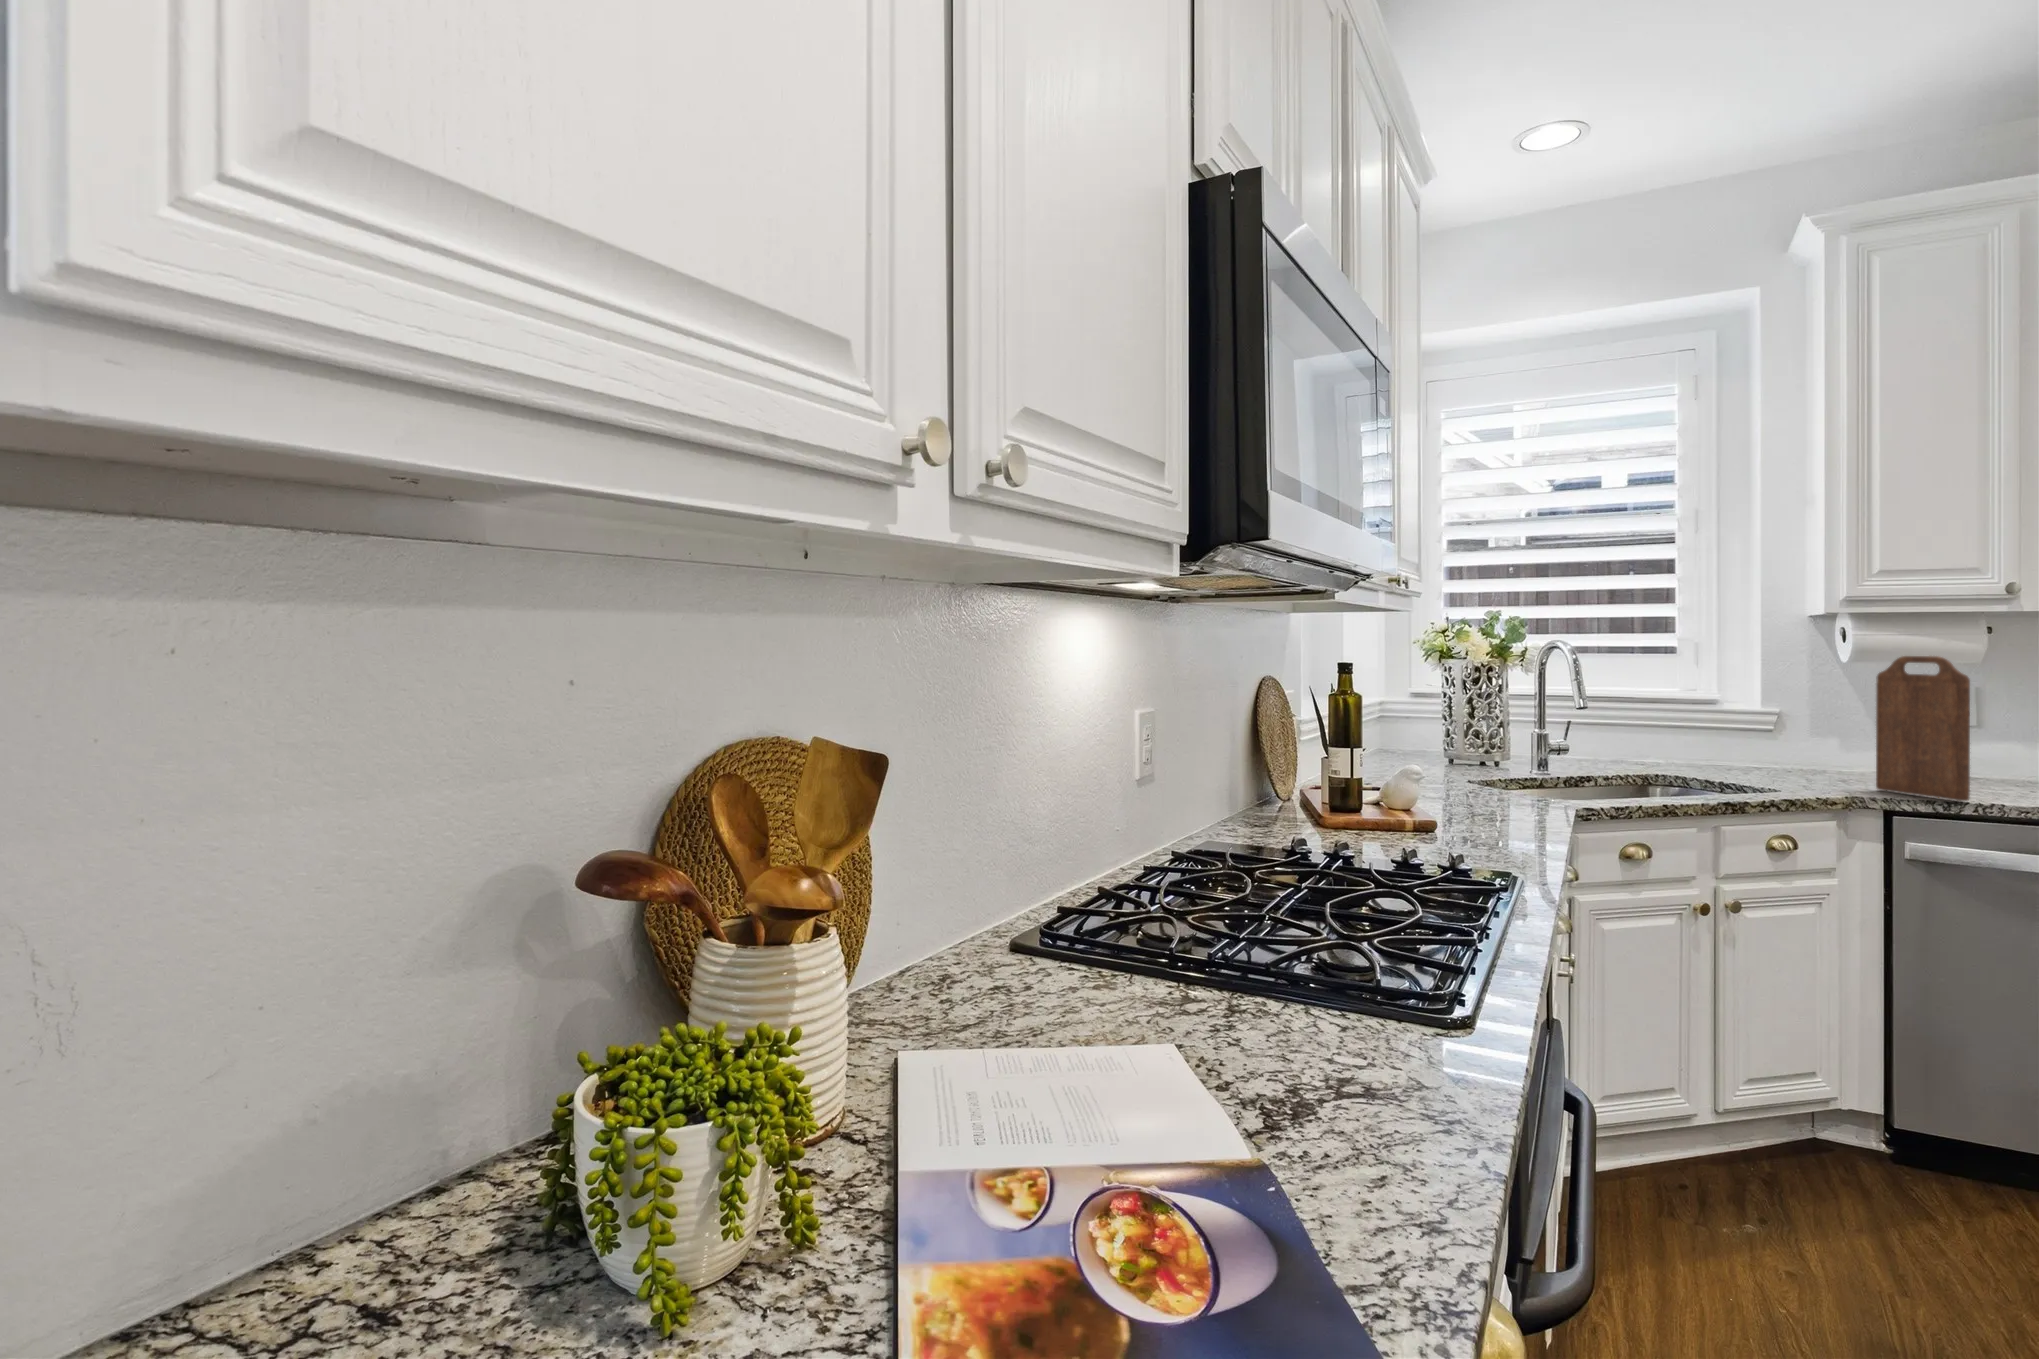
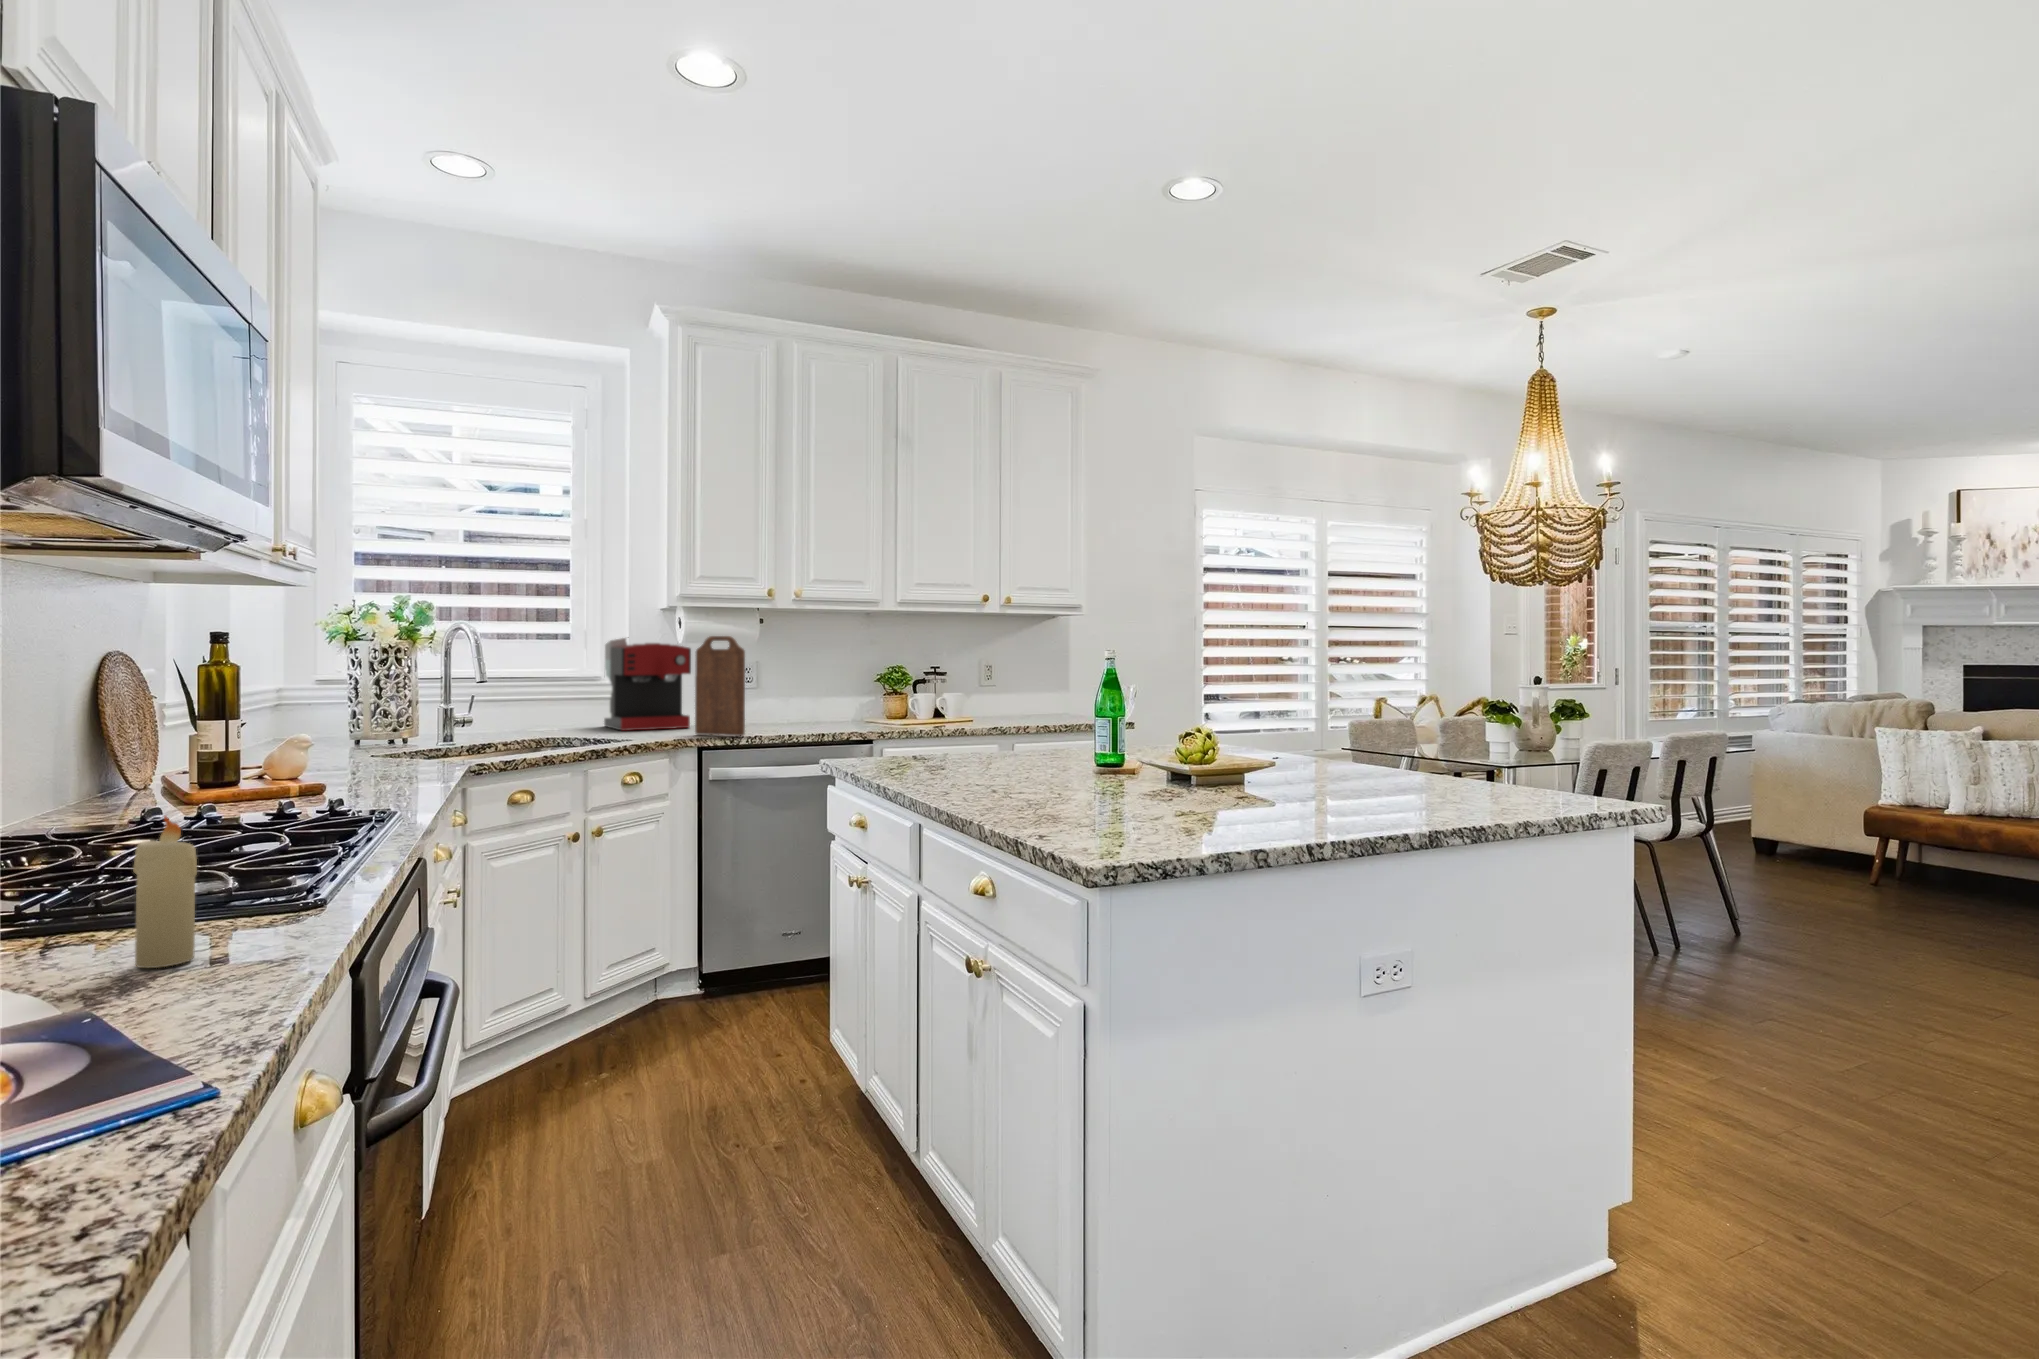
coffee maker: none [1725,652,1861,776] -> present [604,637,691,731]
candle: none [1296,940,1359,1128] -> present [133,816,197,968]

